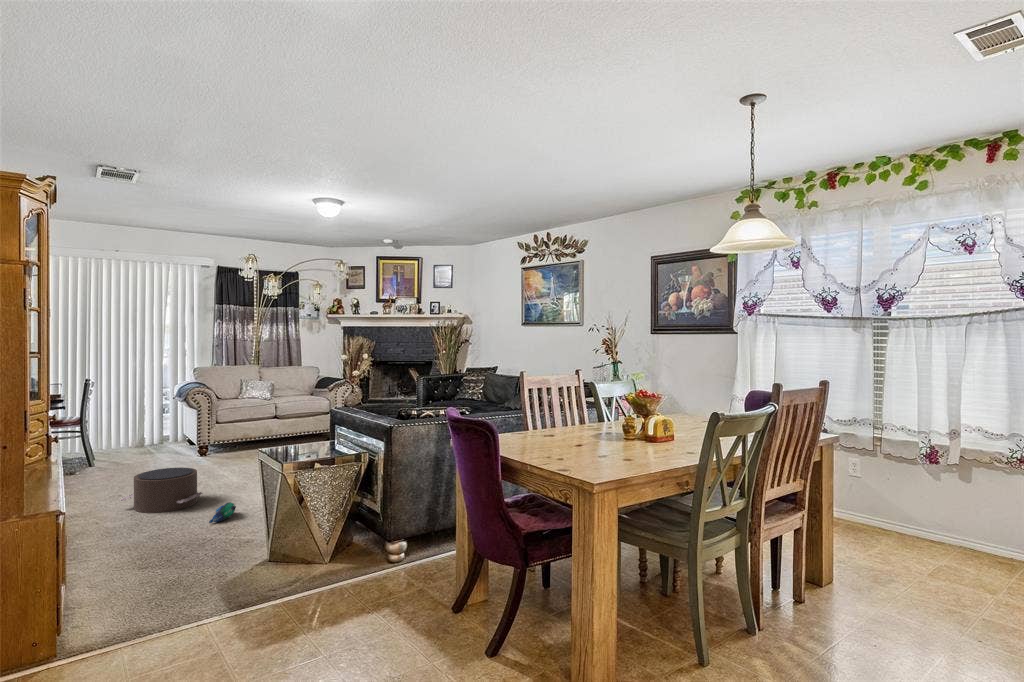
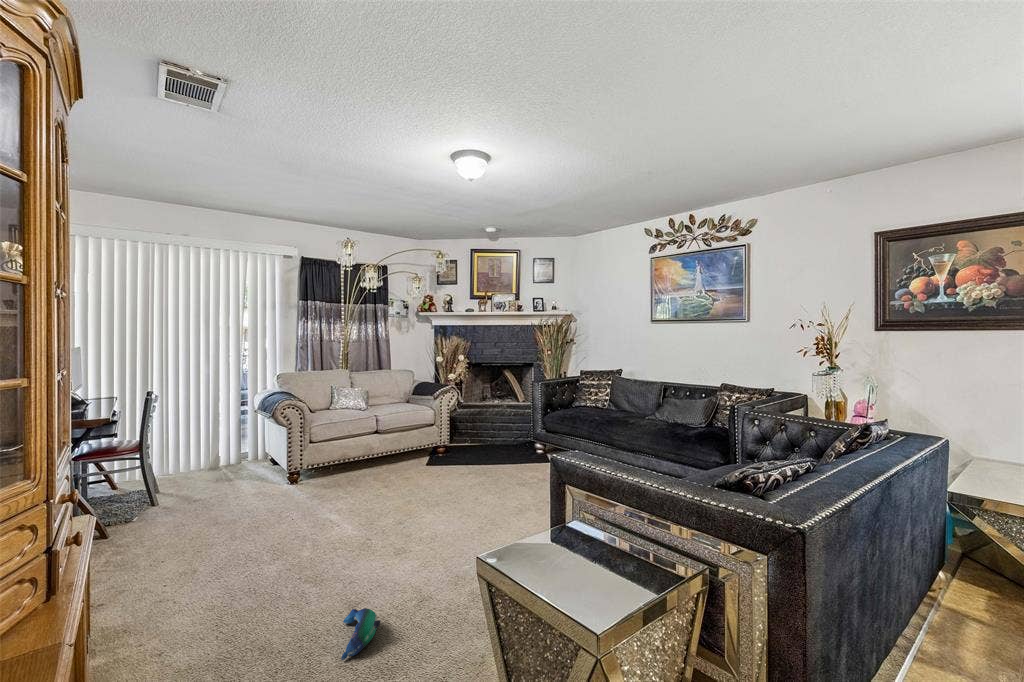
pouf: present [120,468,202,513] -> none [188,533,316,623]

